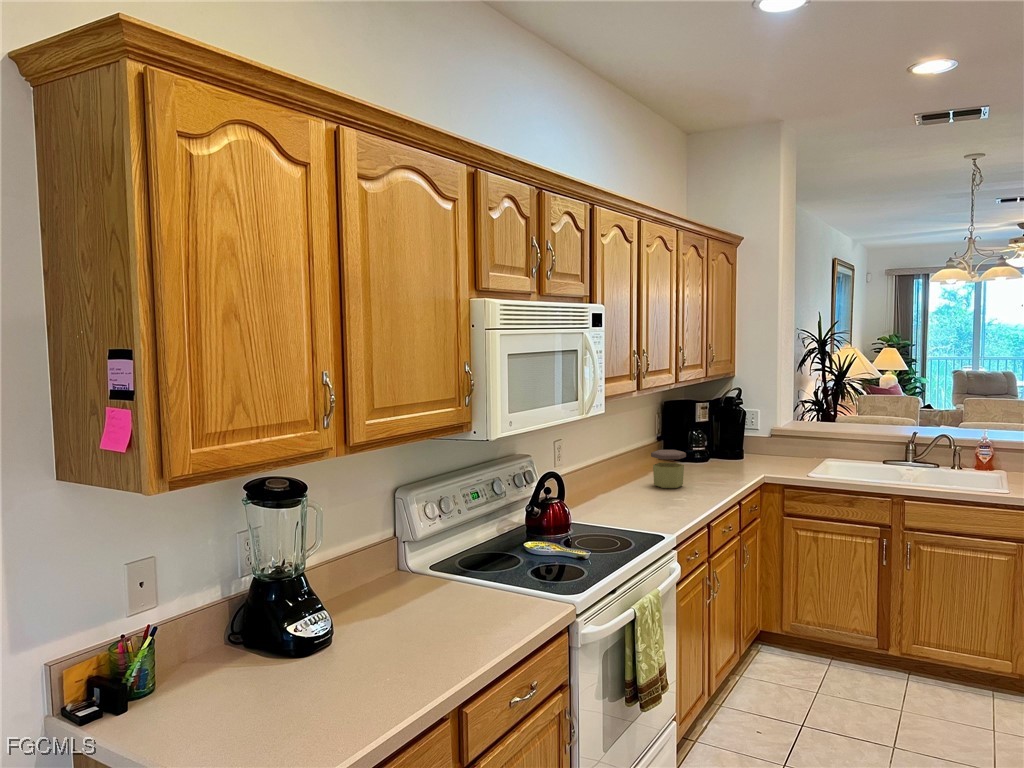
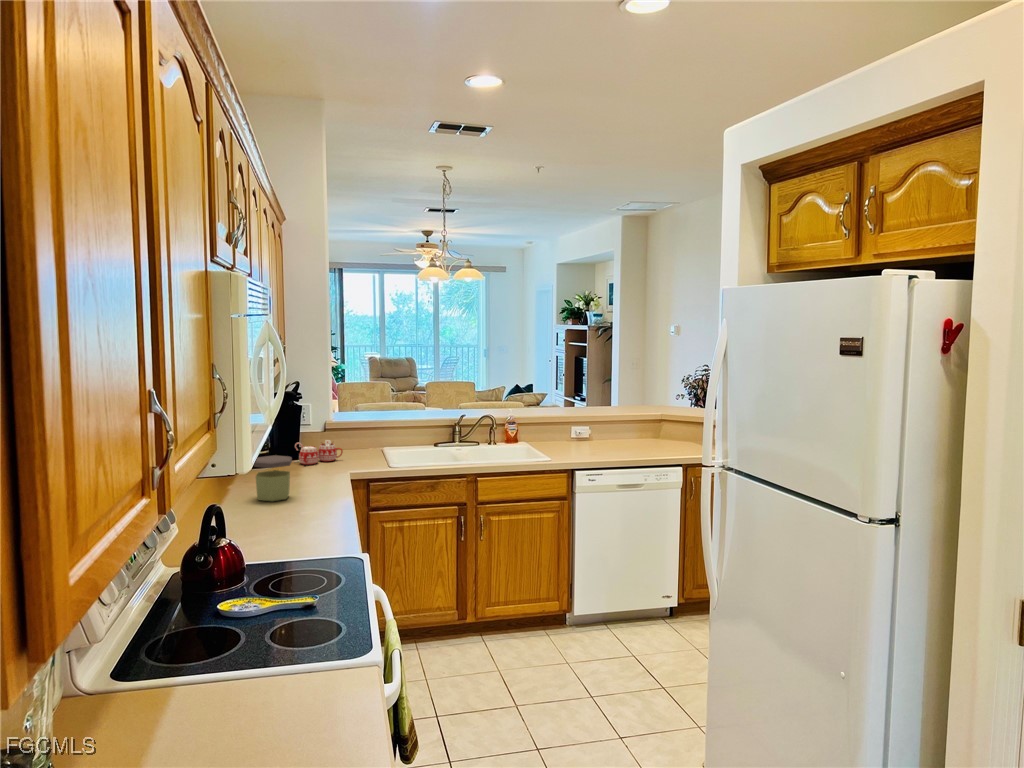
mug: none [725,444,772,465] -> present [295,440,343,465]

